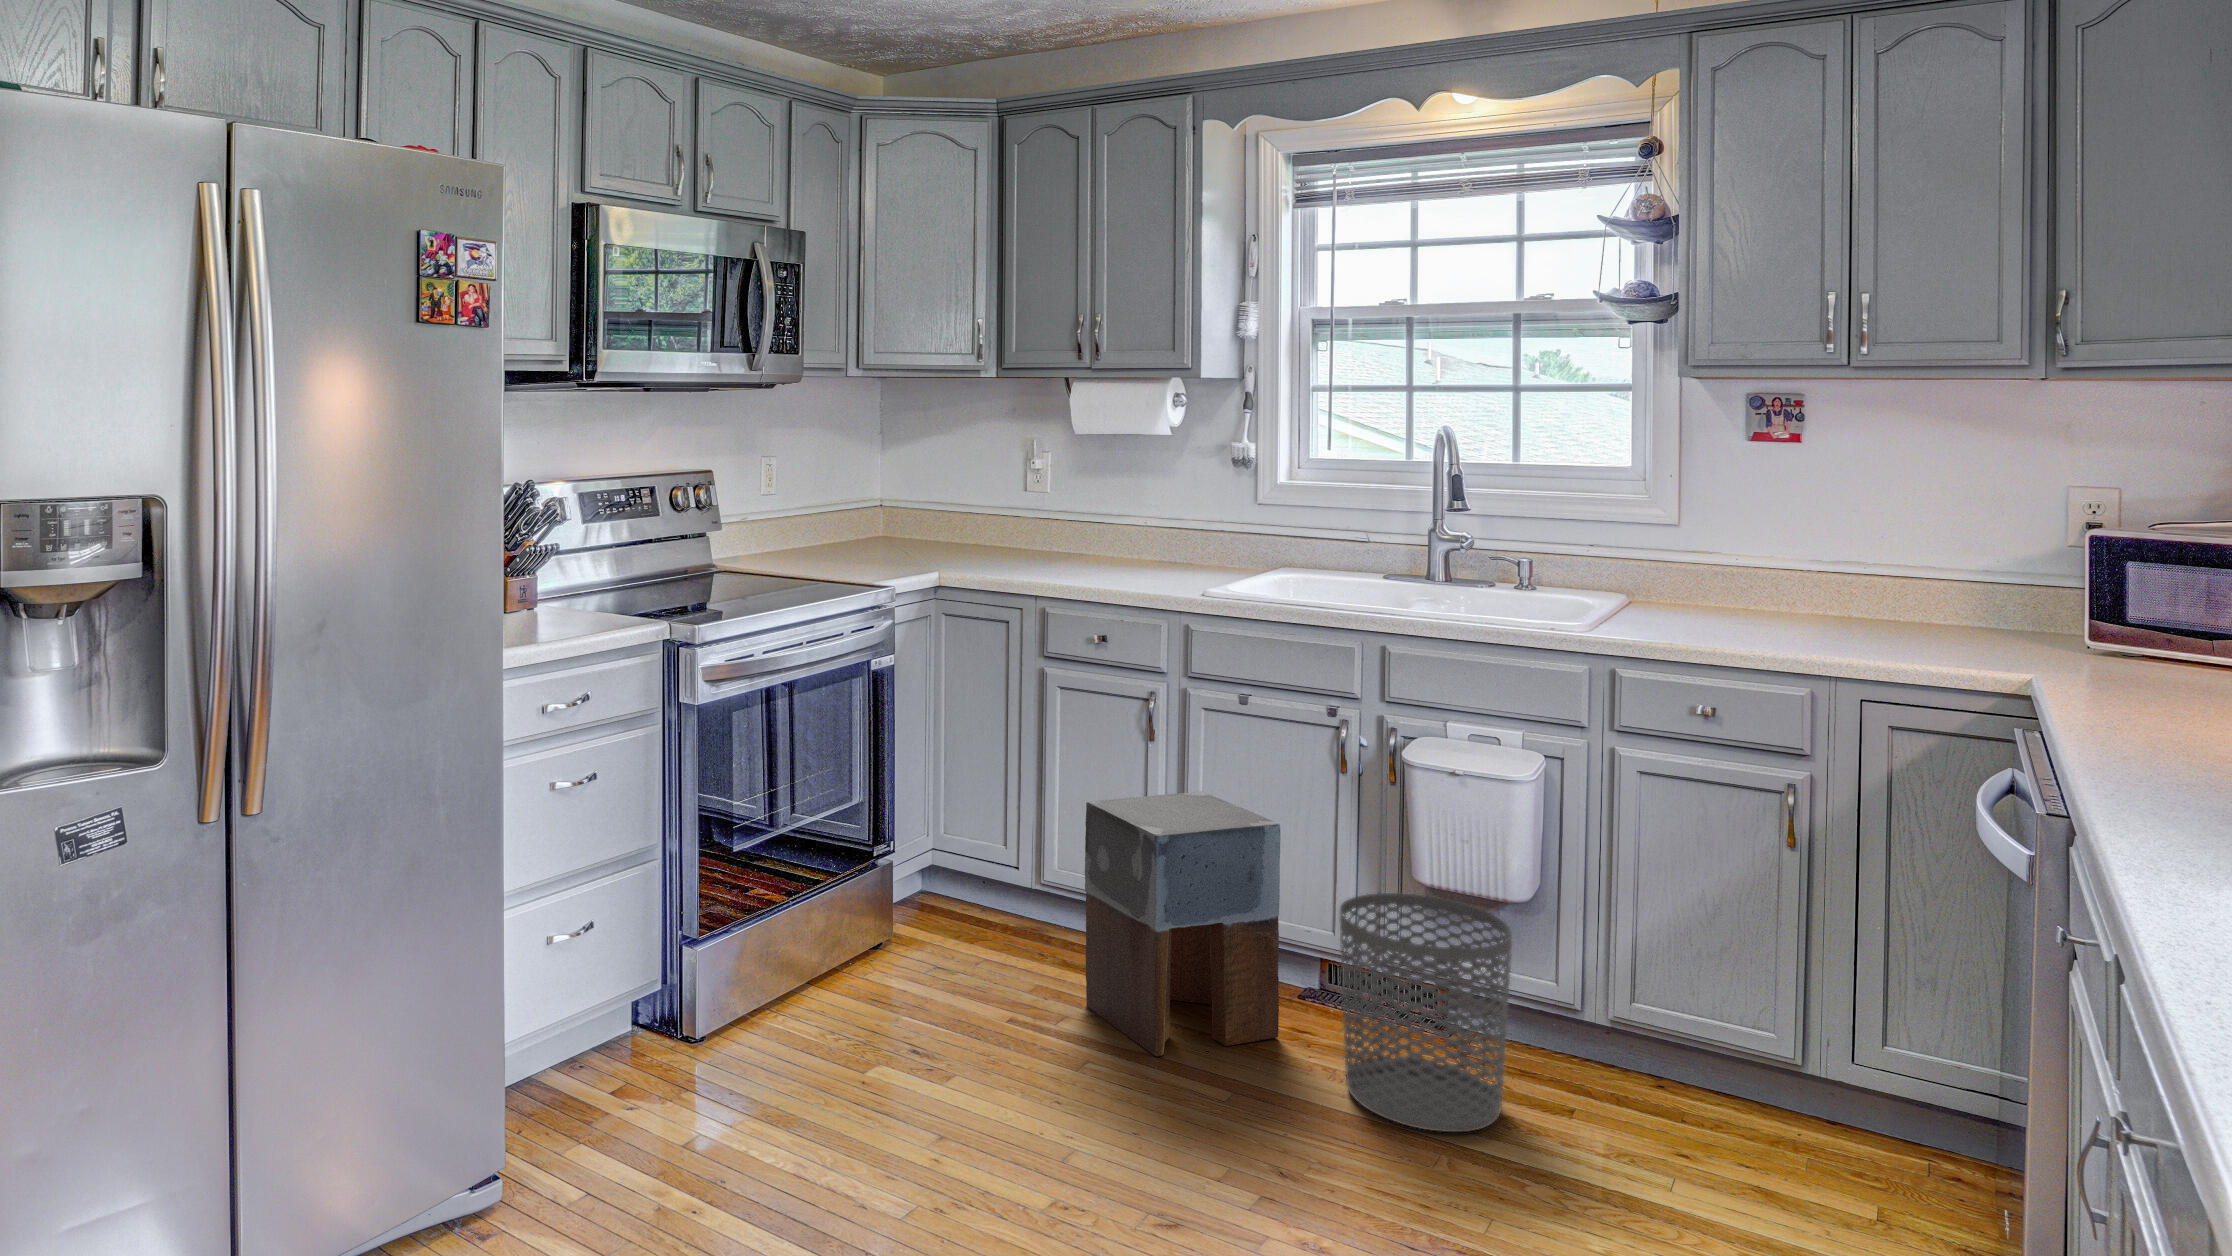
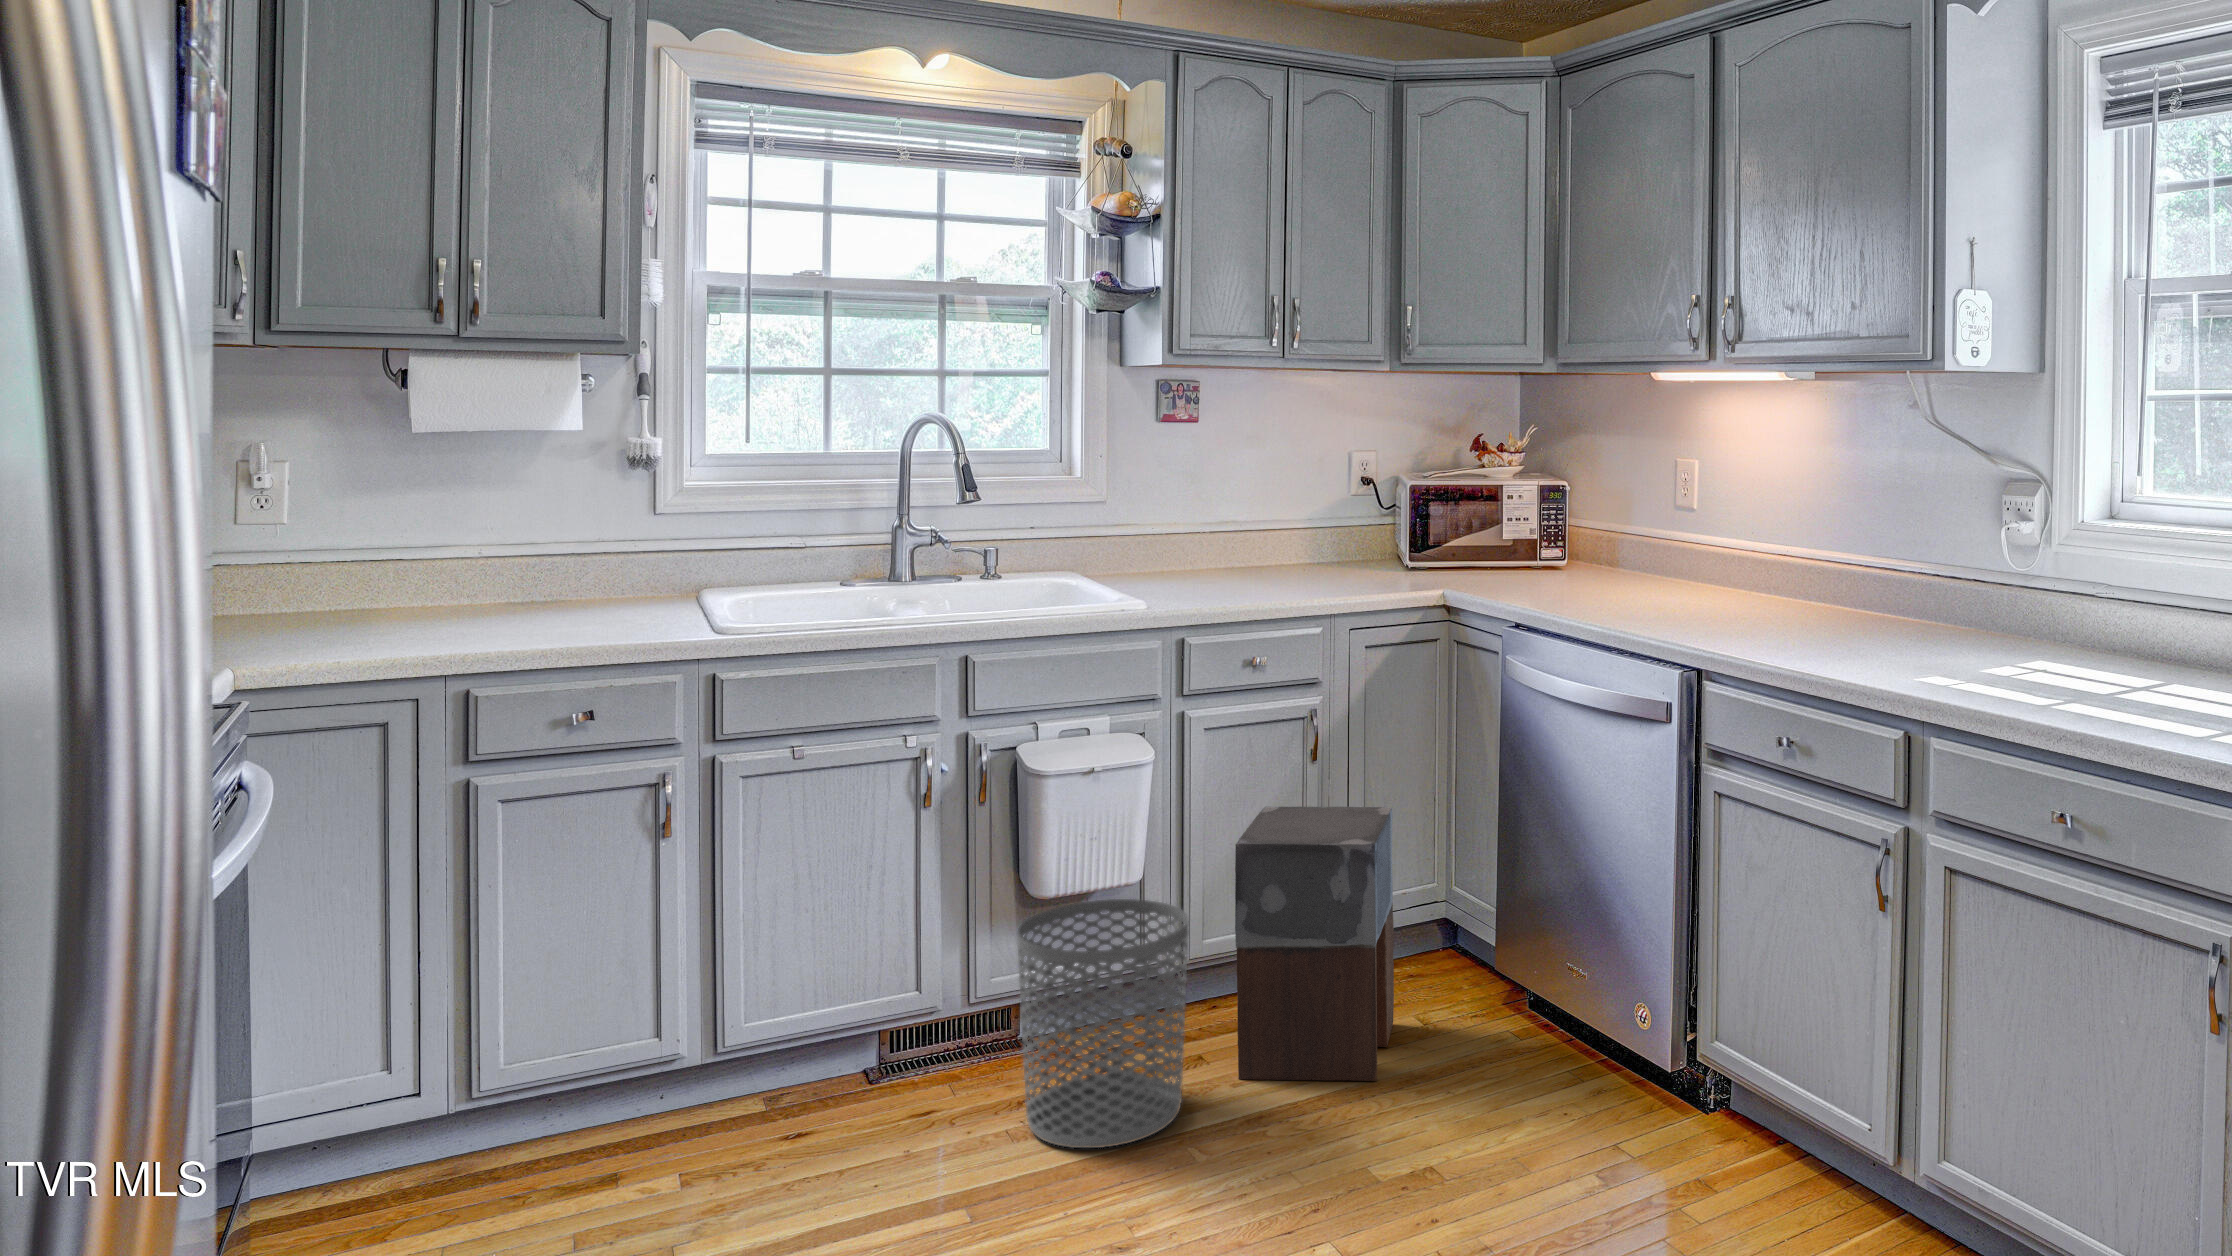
stool: present [1085,791,1280,1056] -> present [1235,806,1394,1081]

